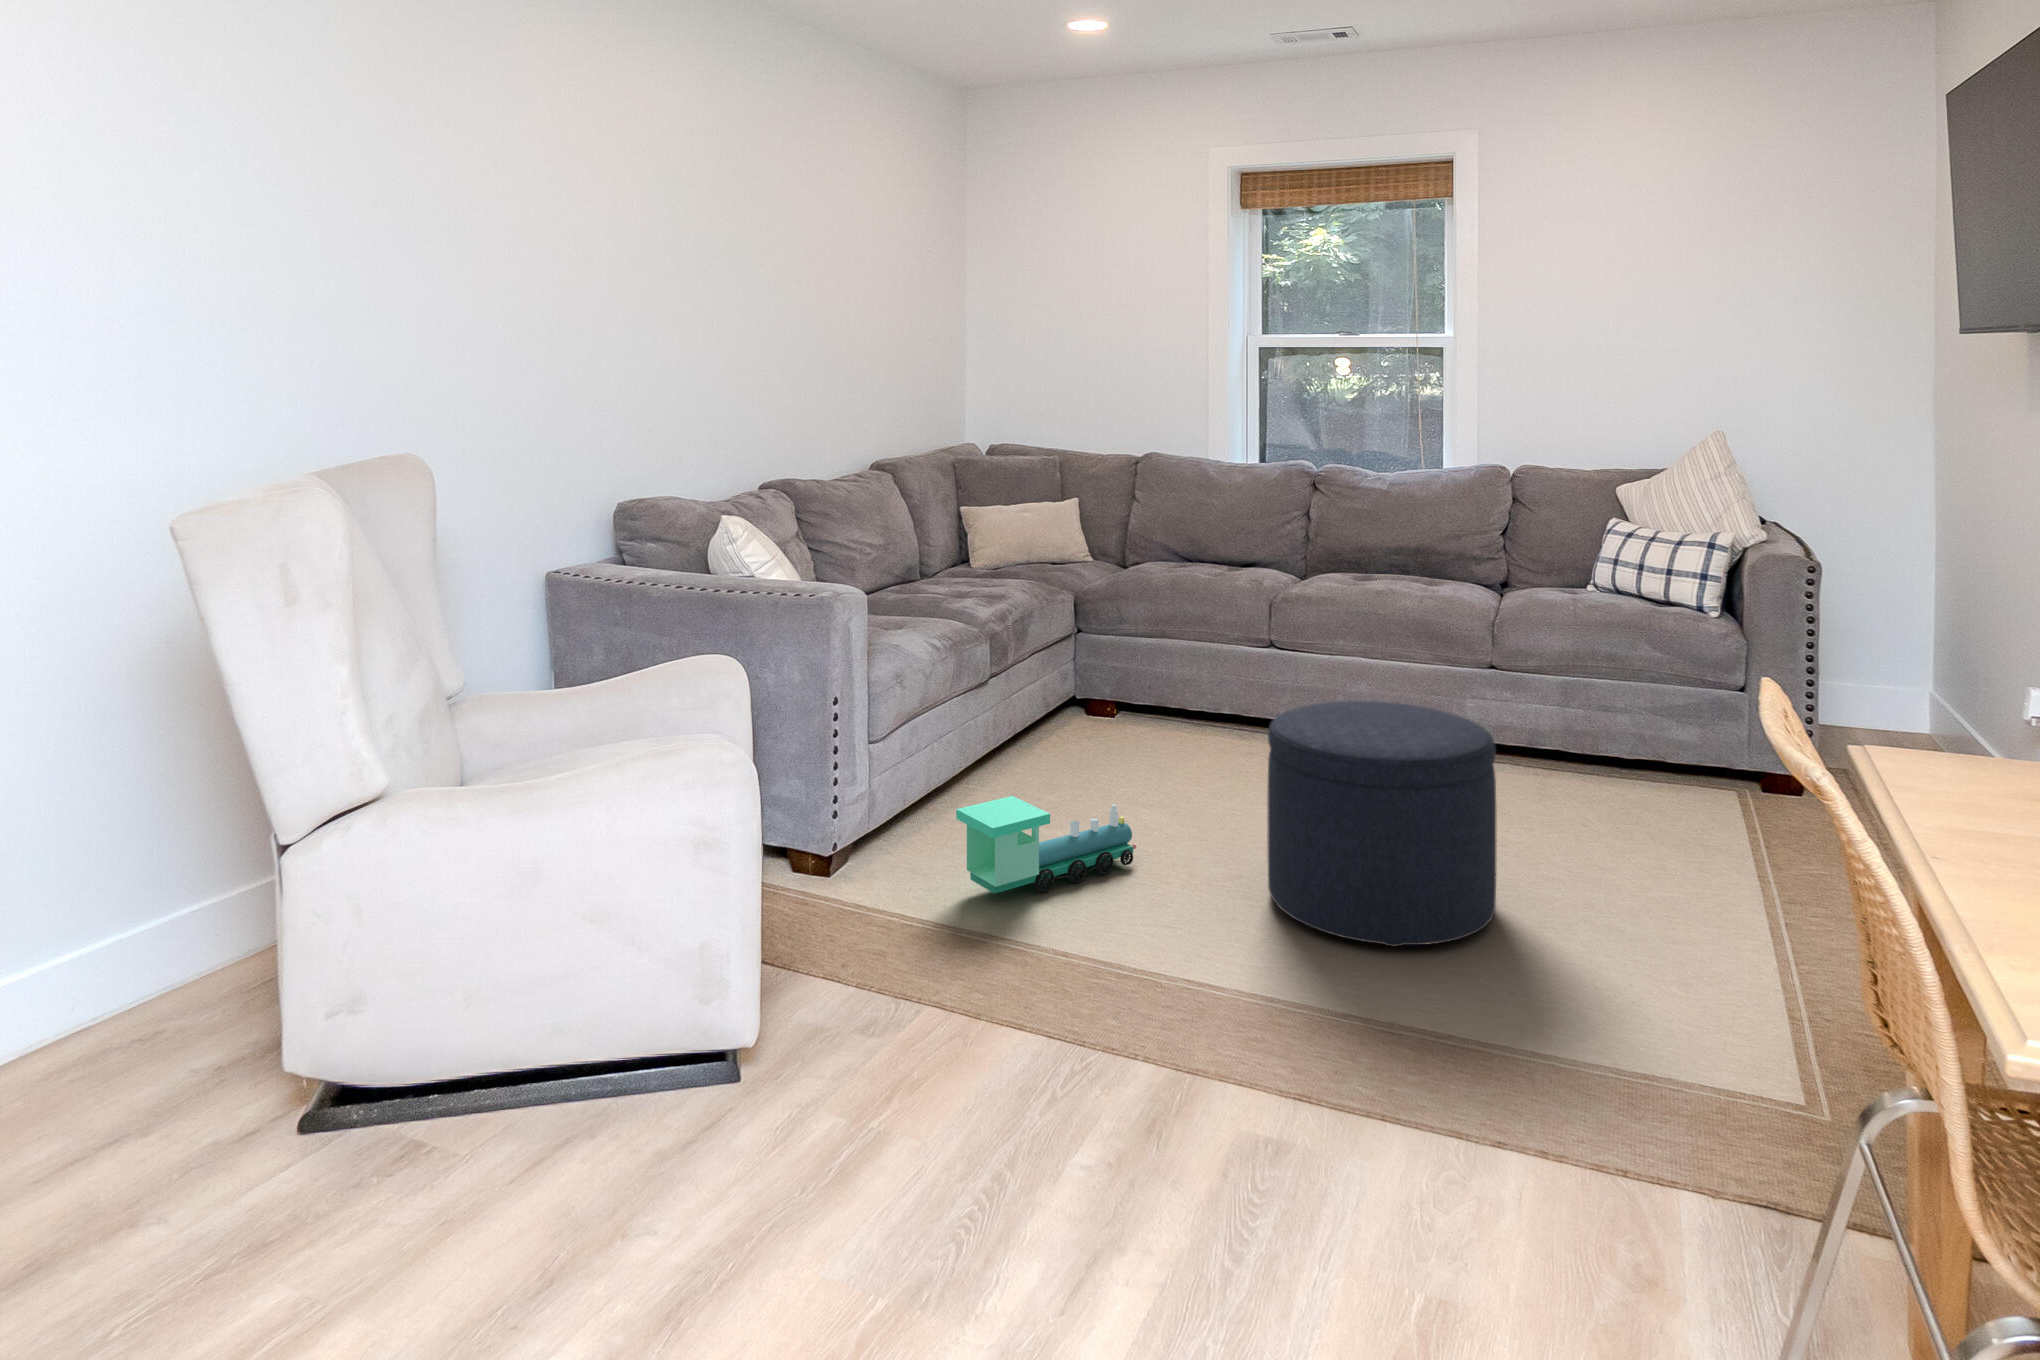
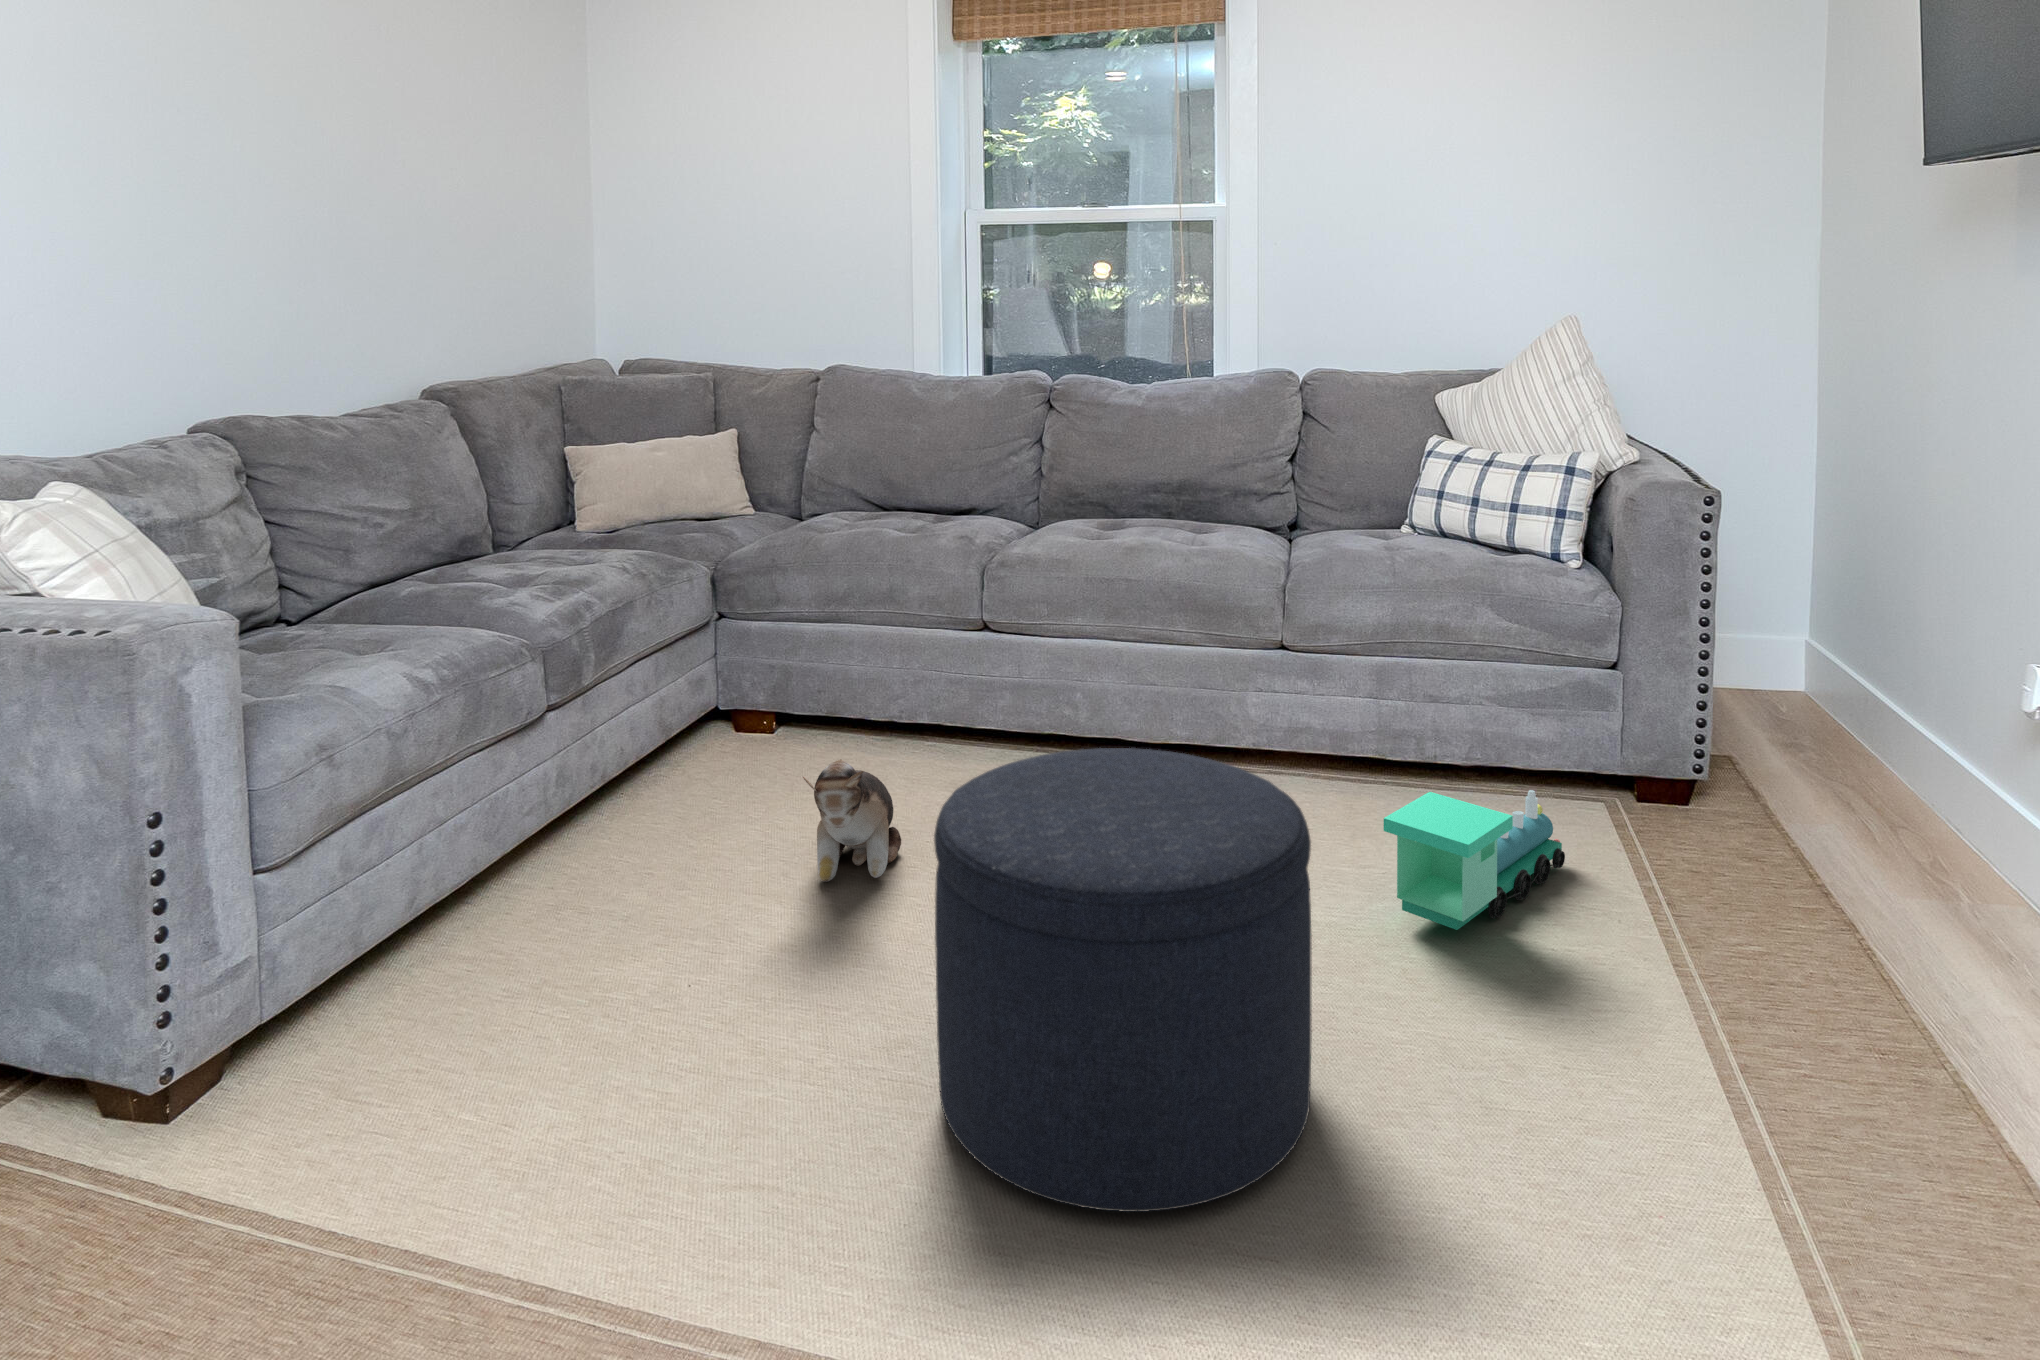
plush toy: none [1164,715,1221,797] -> present [803,759,901,882]
toy train: present [956,796,1136,894] -> present [1384,790,1565,930]

